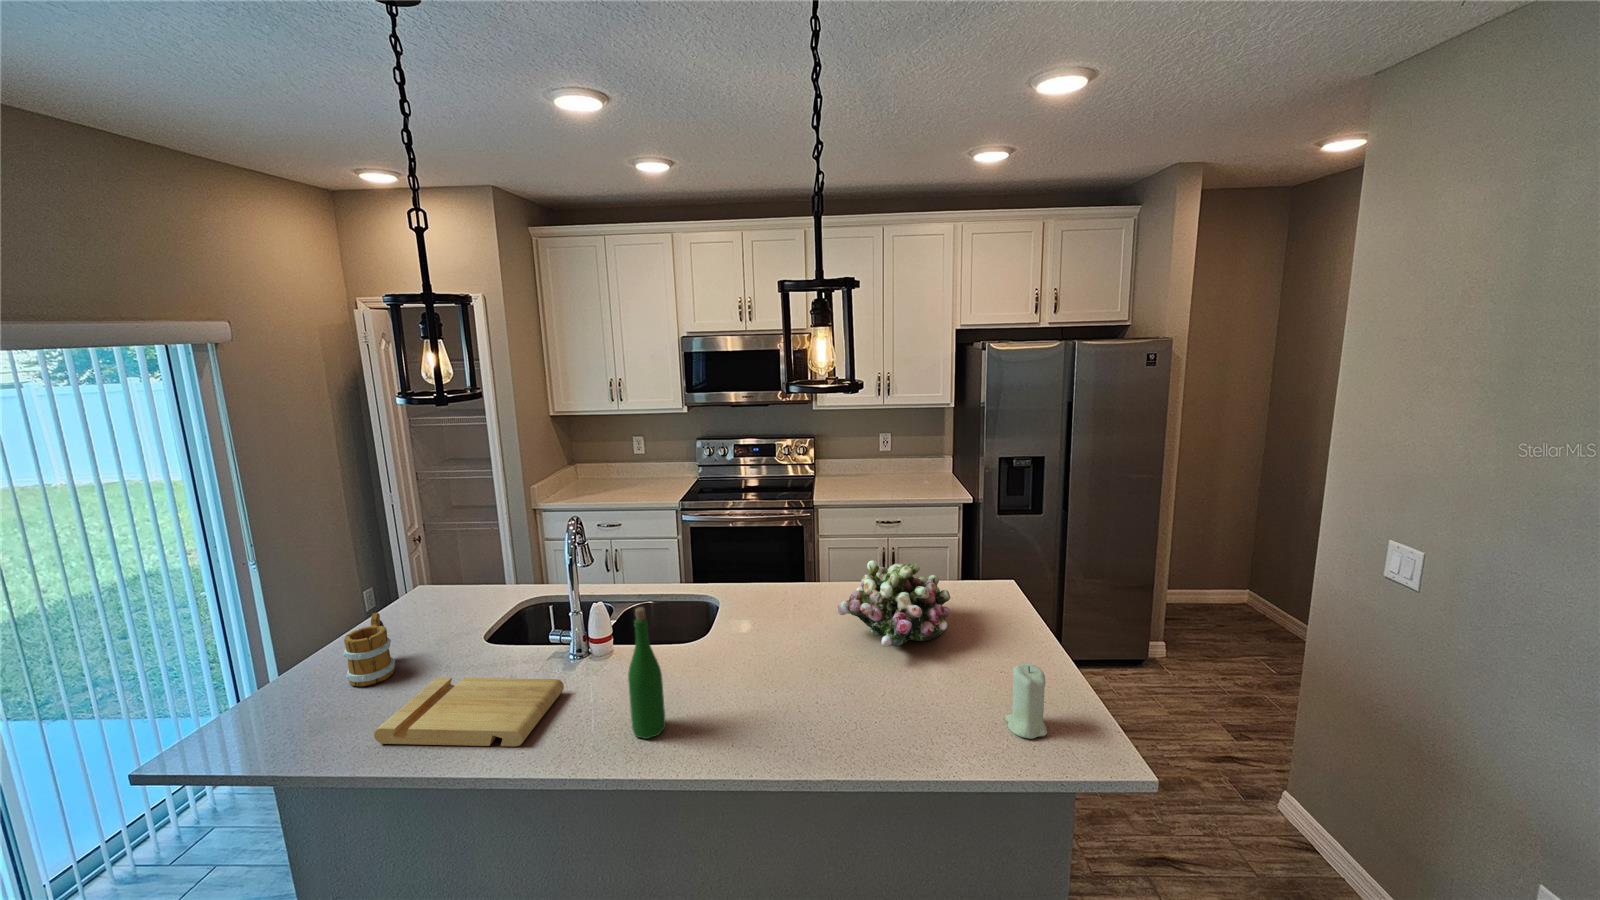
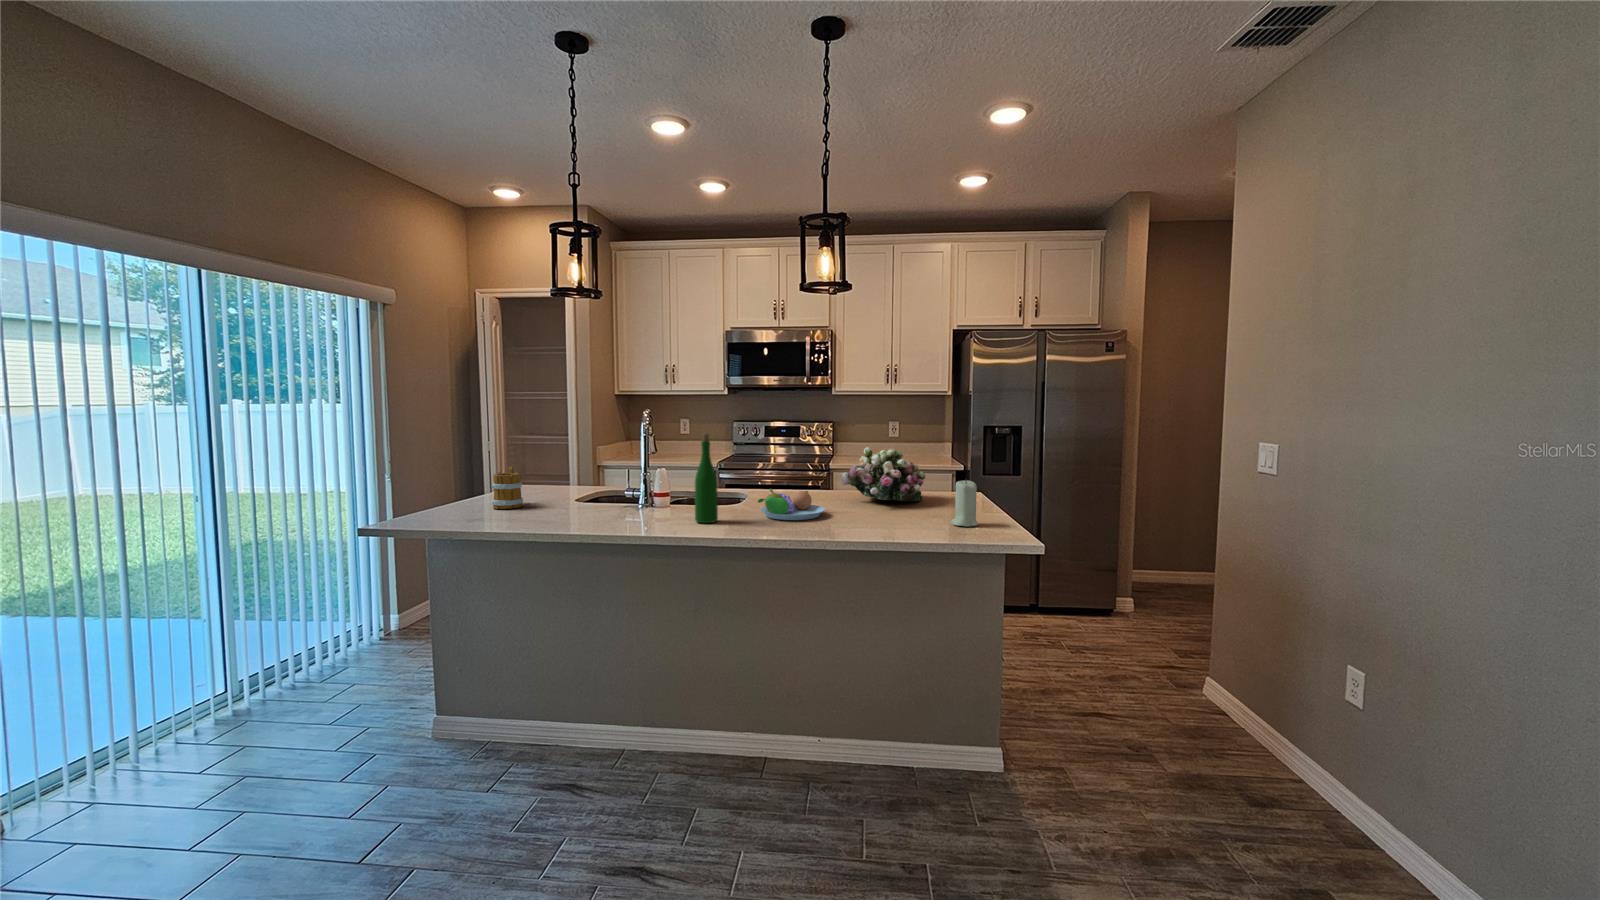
fruit bowl: none [724,651,821,718] -> present [758,489,825,520]
cutting board: present [374,677,564,746] -> none [524,500,645,524]

